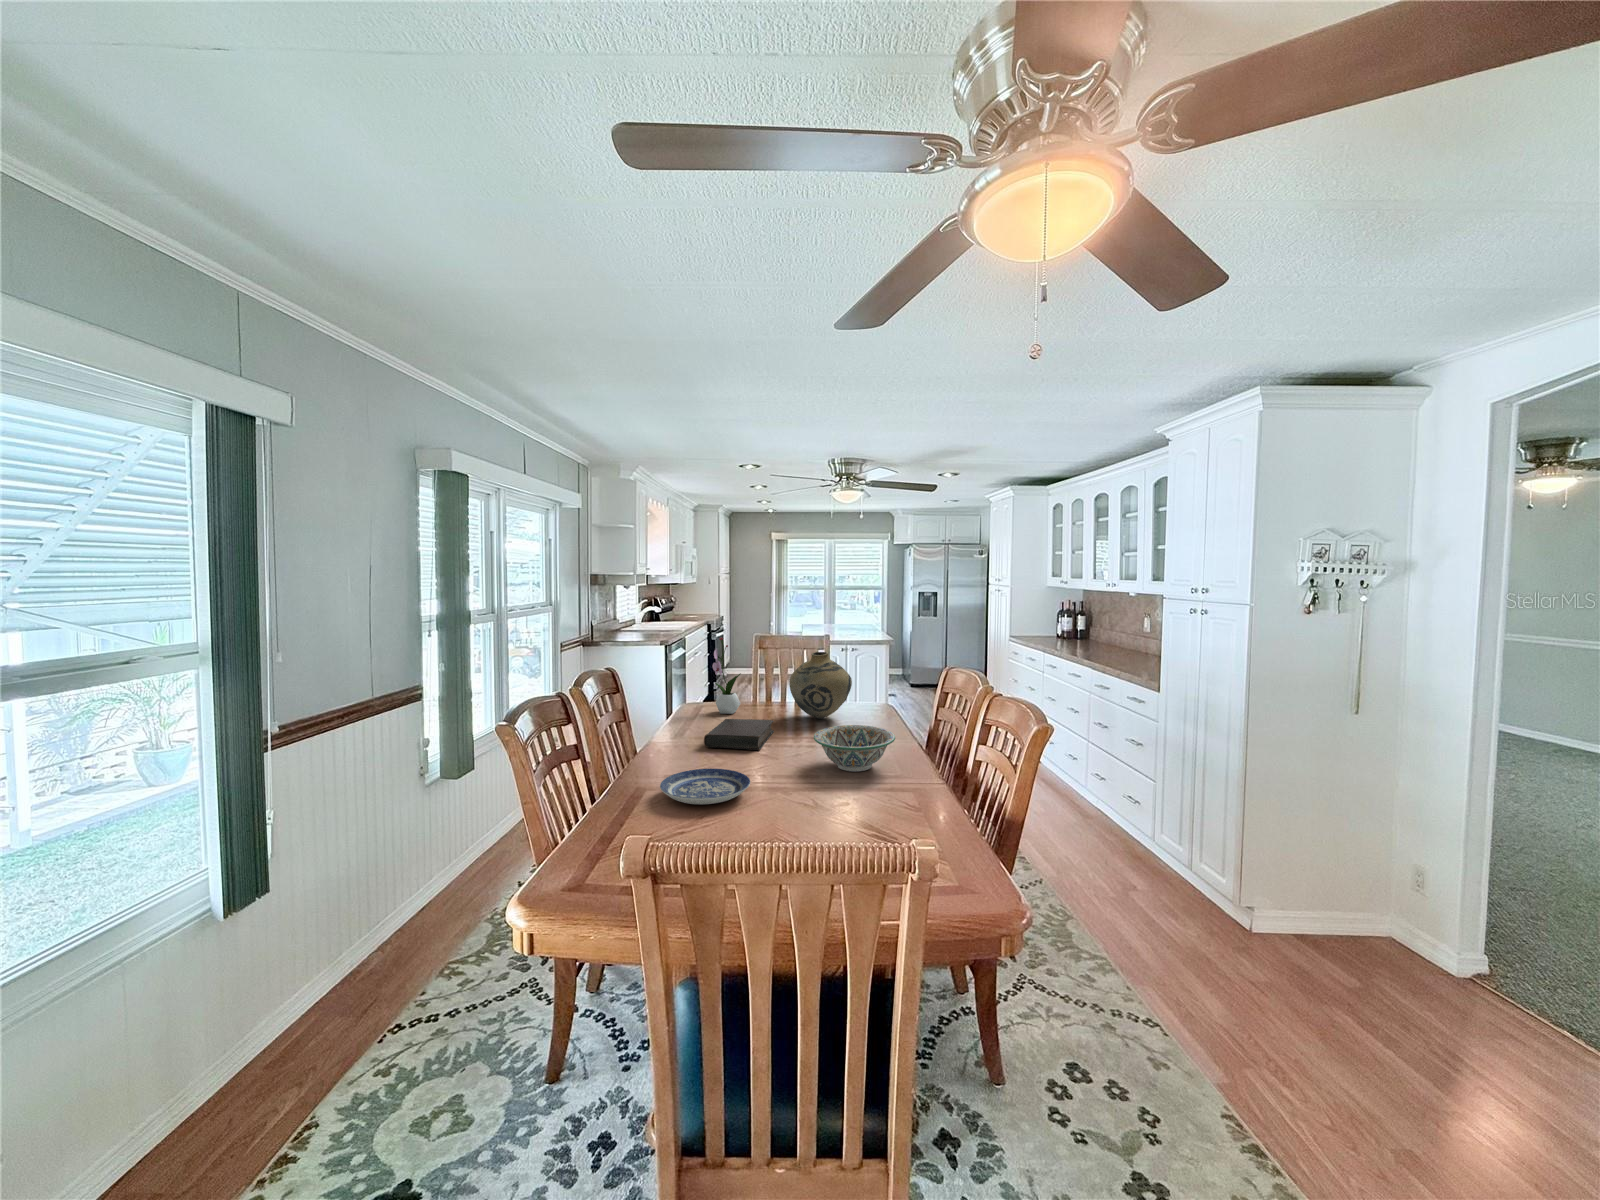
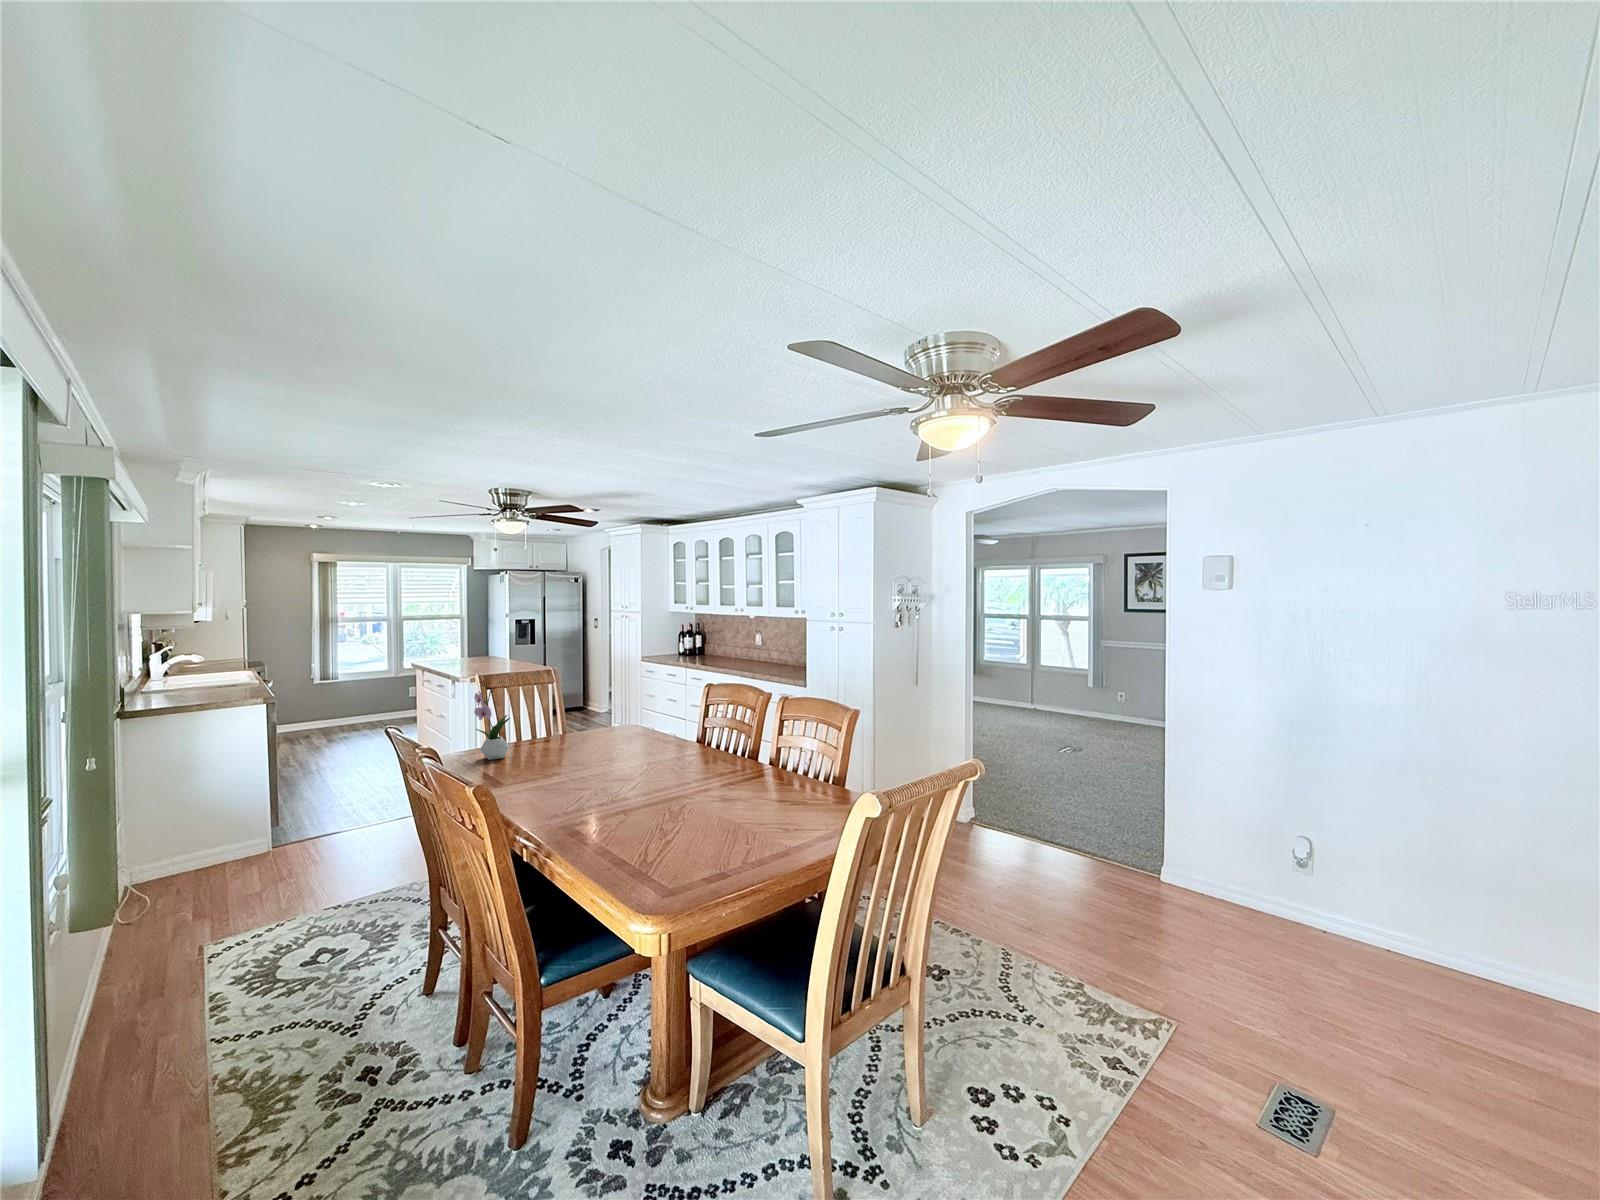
vase: present [789,652,852,719] -> none [567,683,627,746]
book: present [704,719,774,750] -> none [524,753,597,787]
decorative bowl: present [814,725,895,772] -> none [660,737,728,776]
plate: present [660,769,750,804] -> none [580,793,664,826]

